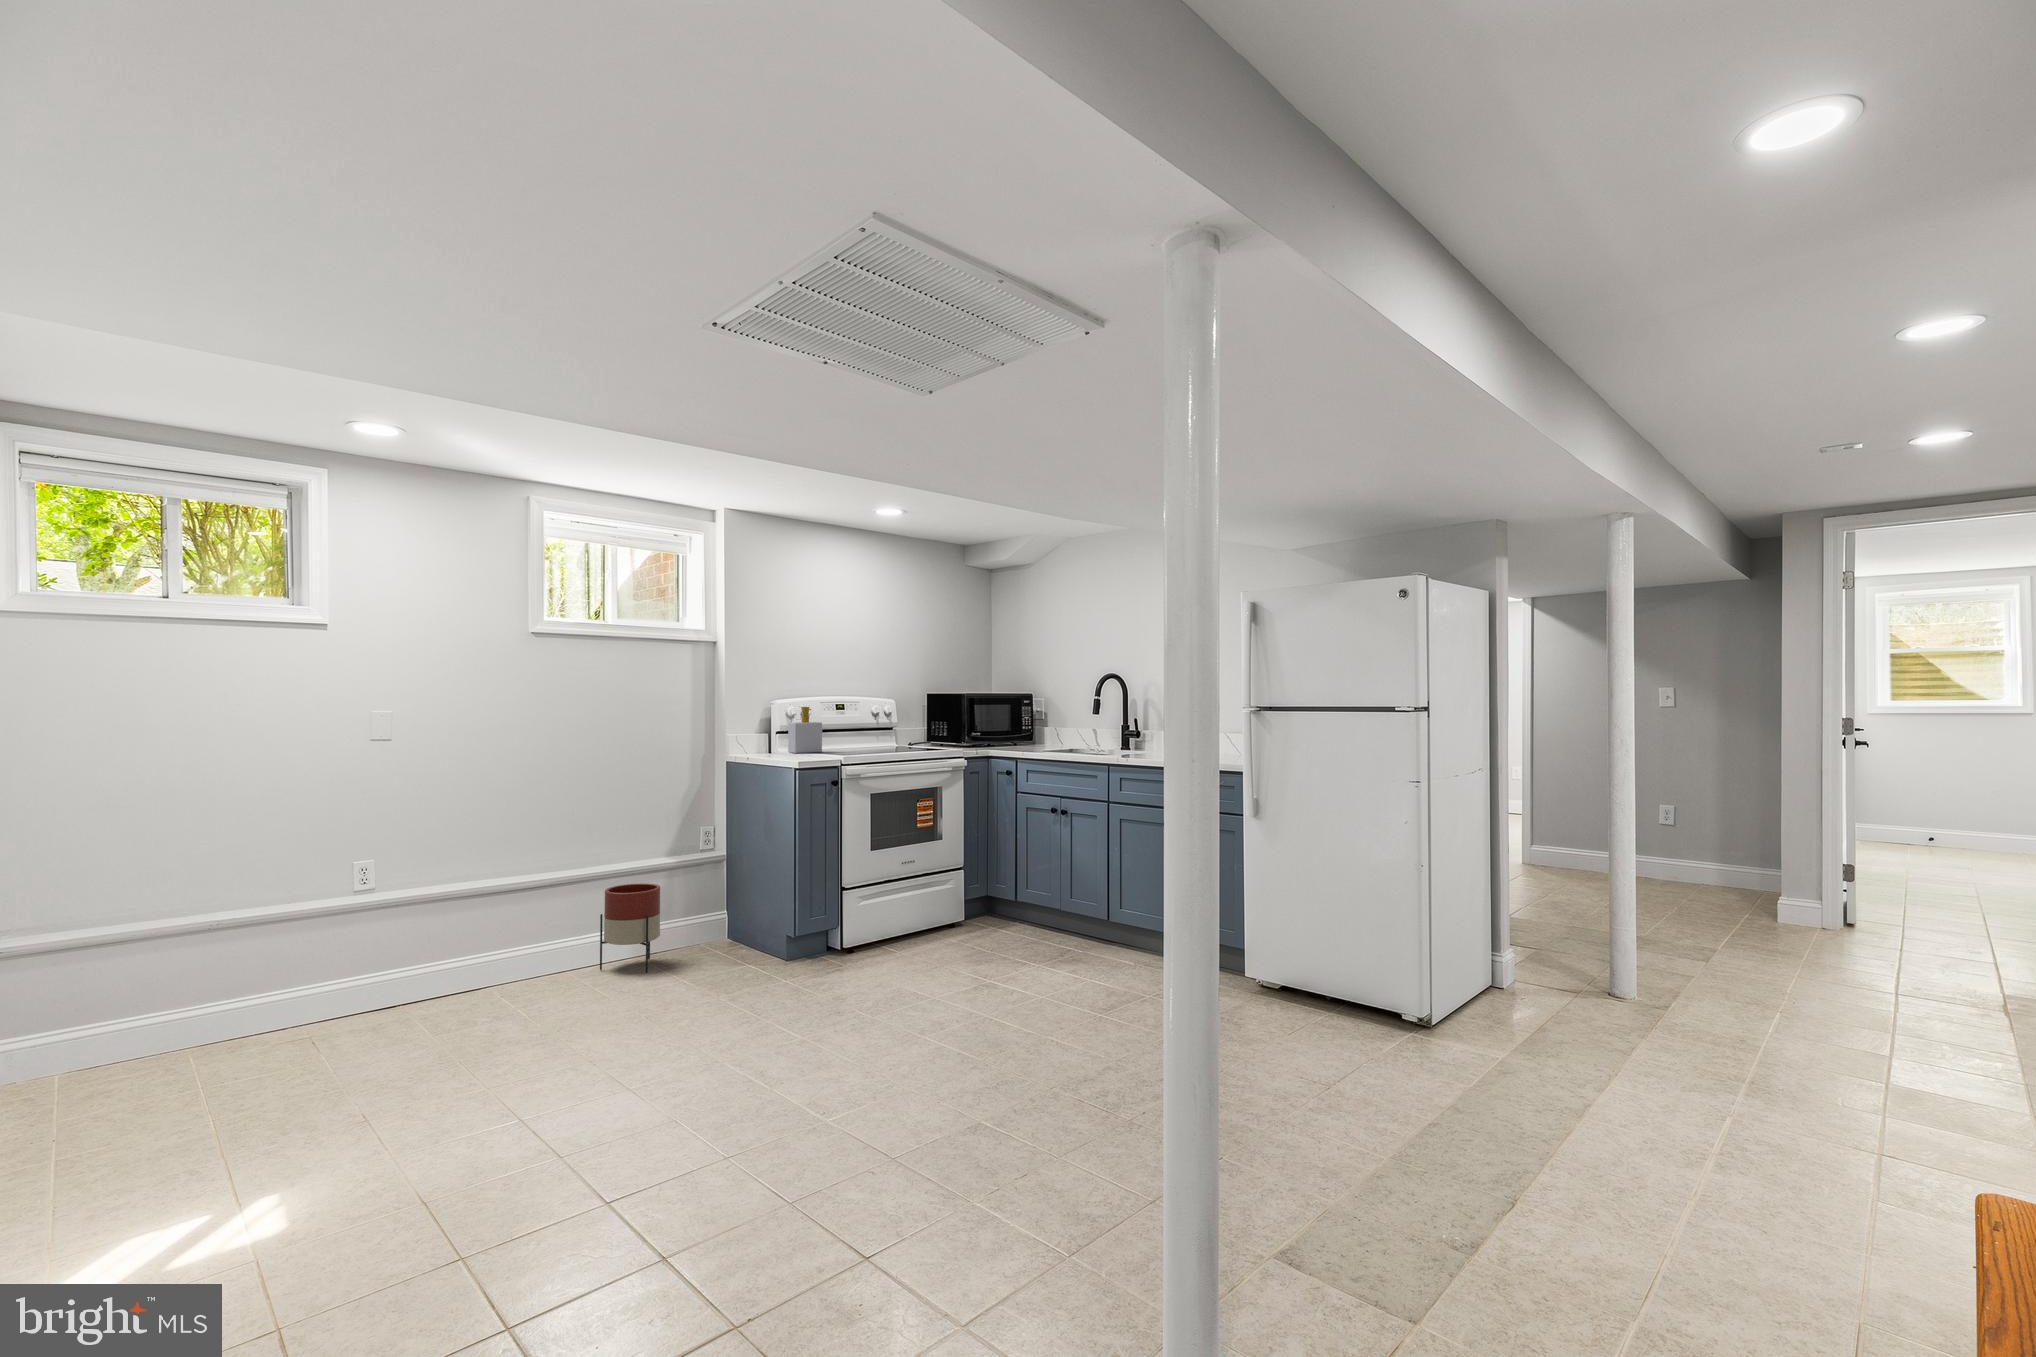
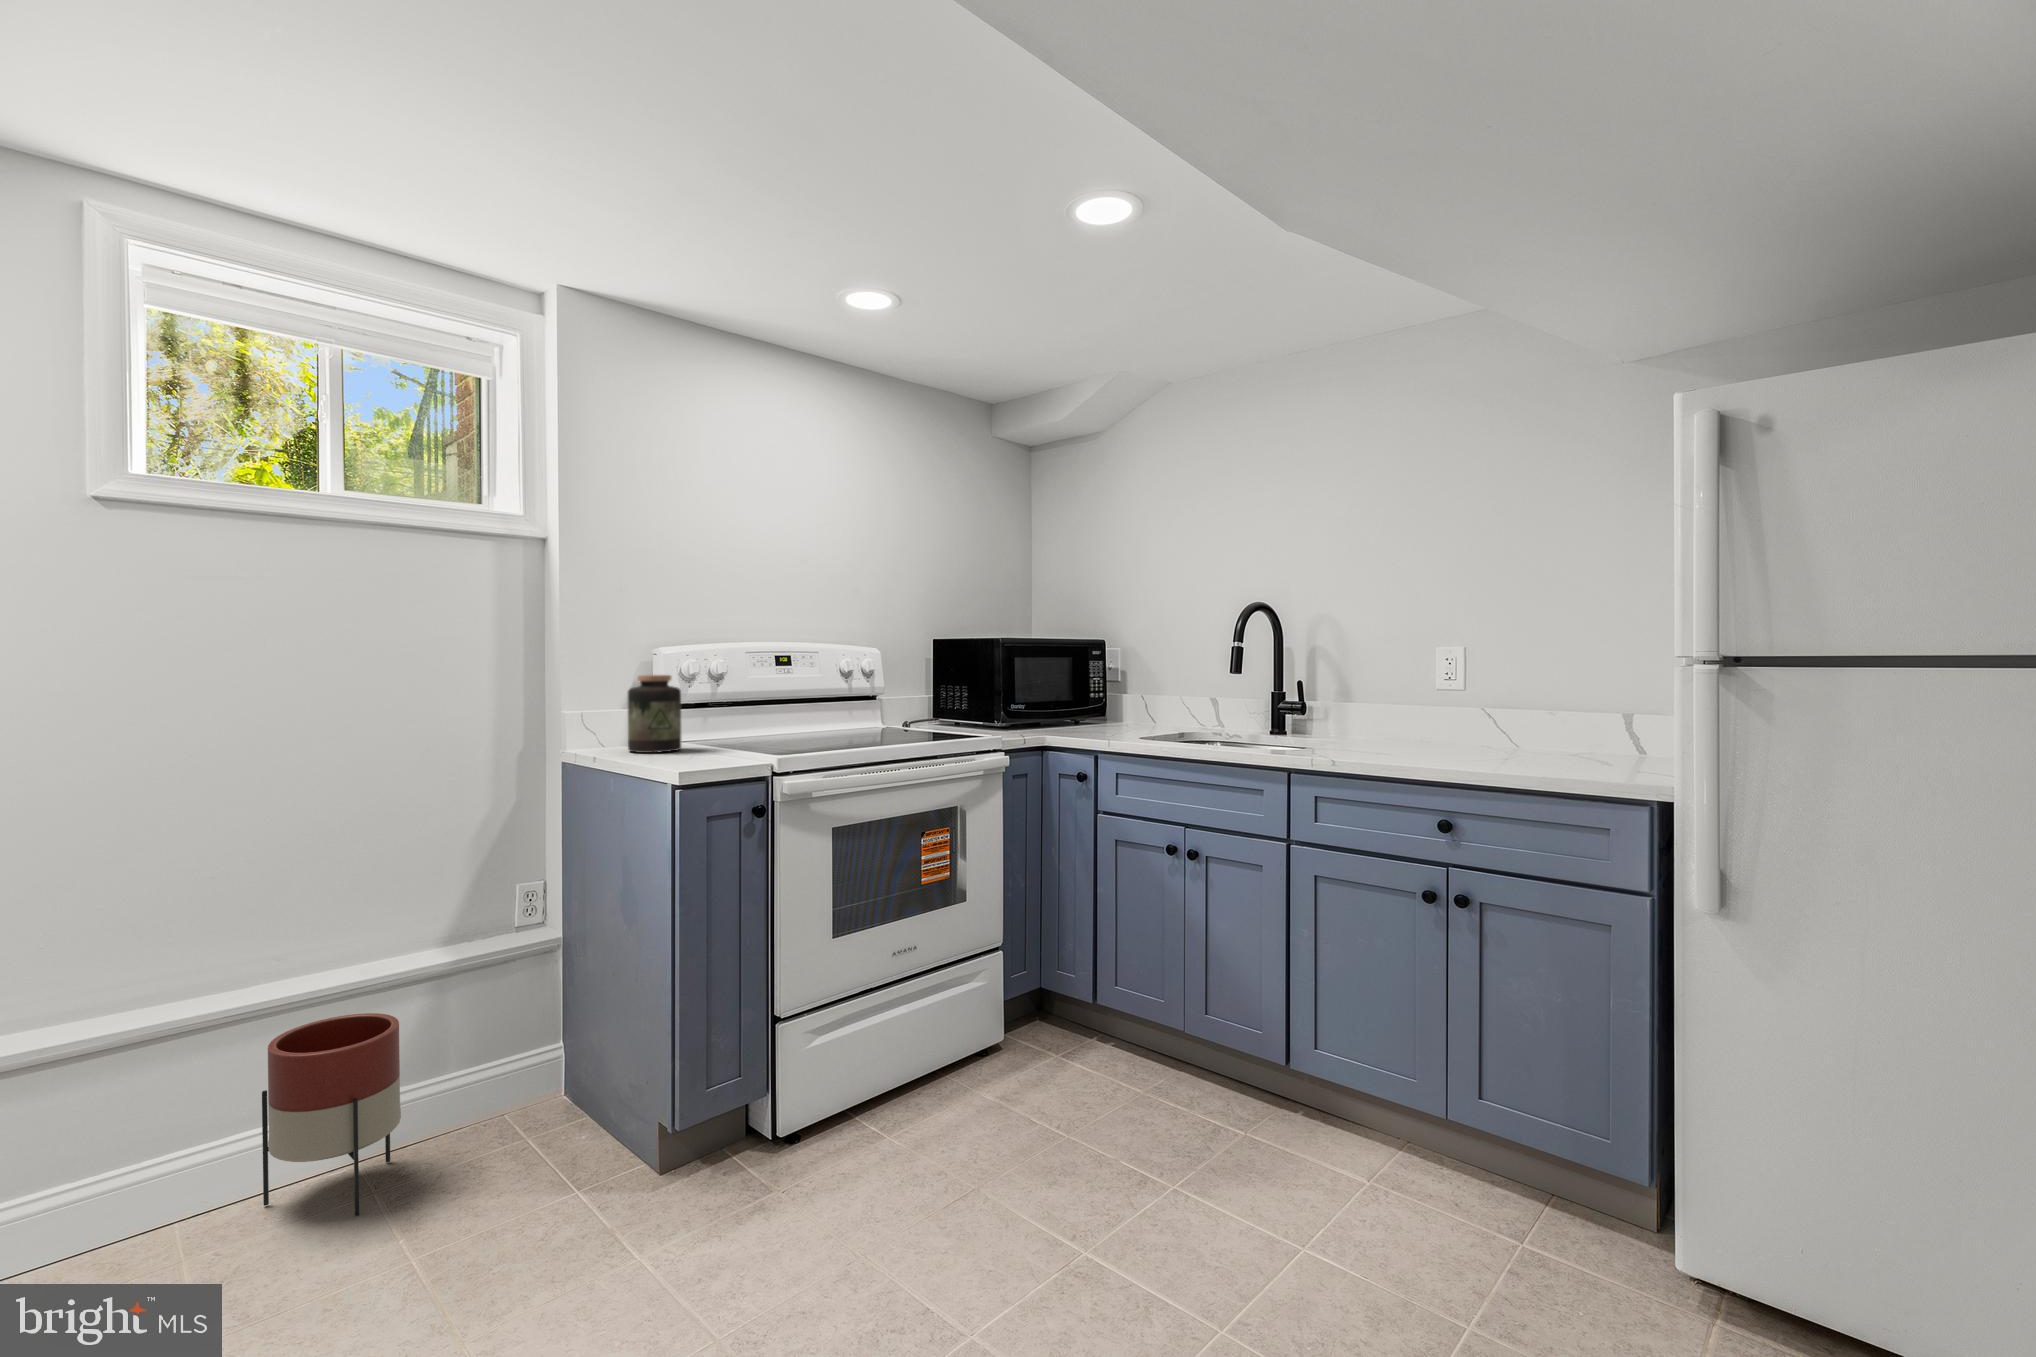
soap bottle: present [788,707,822,753] -> none [684,659,747,745]
jar: none [763,715,791,756] -> present [628,675,681,753]

